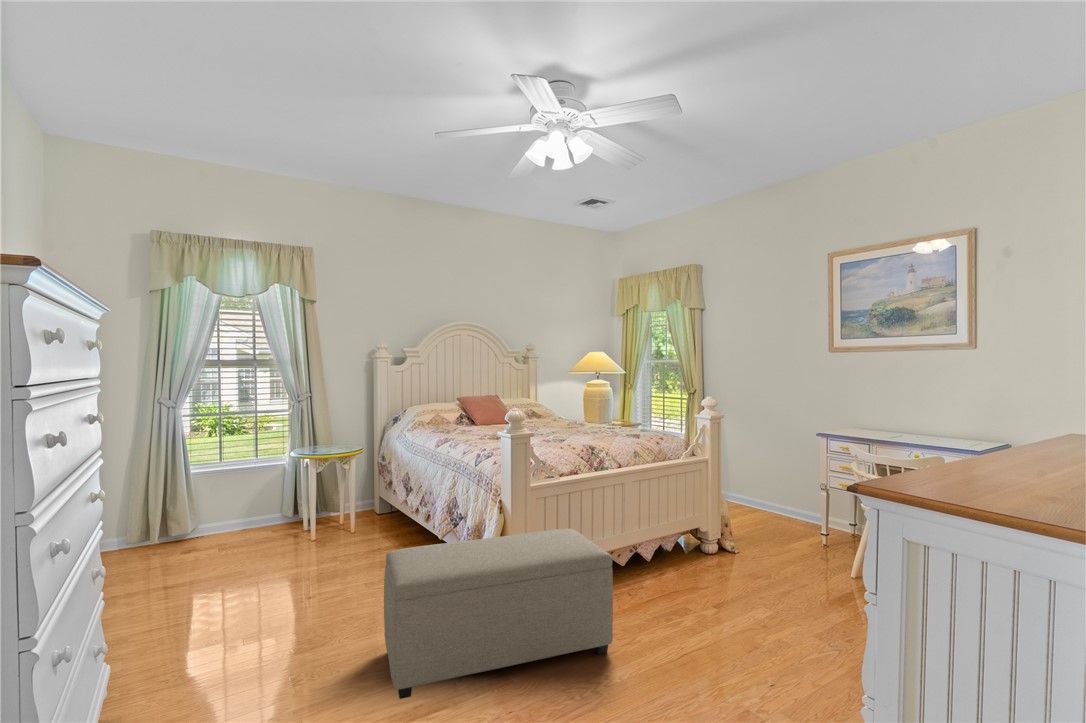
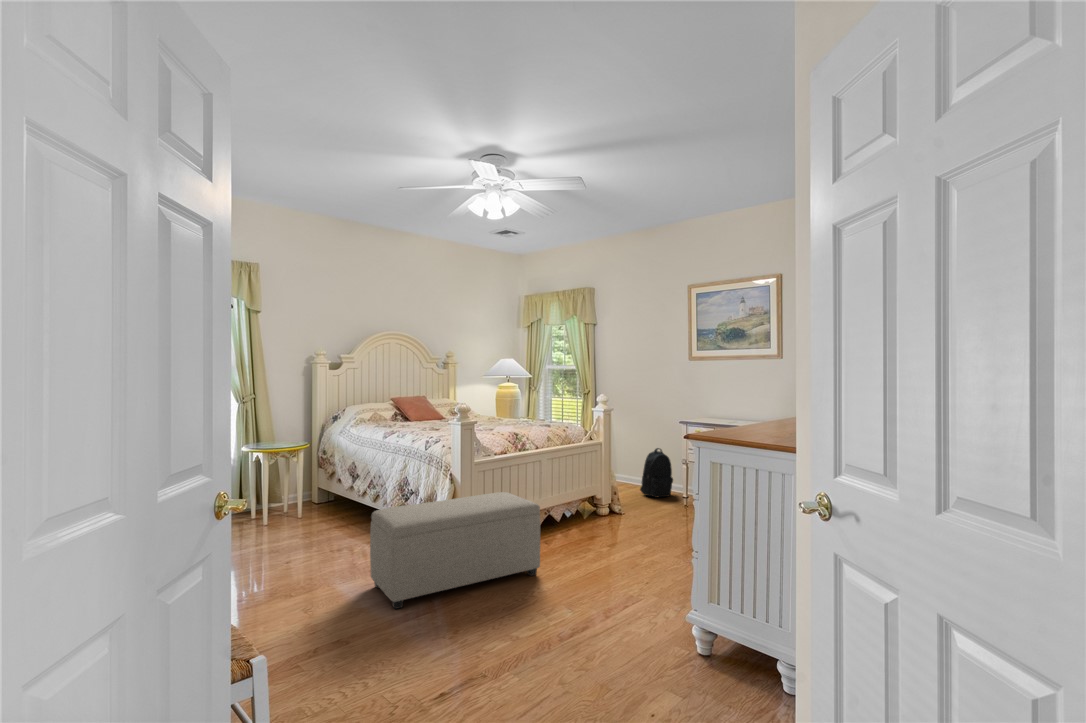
backpack: none [761,466,807,530] -> present [640,448,673,497]

